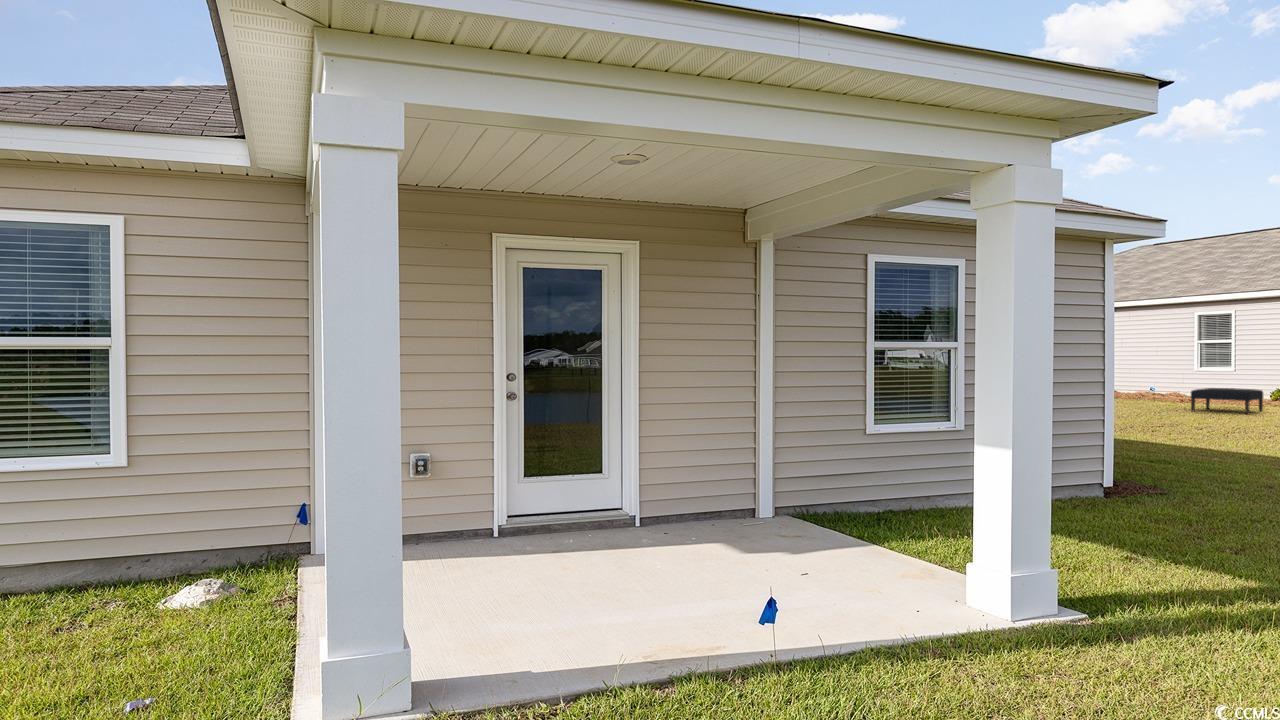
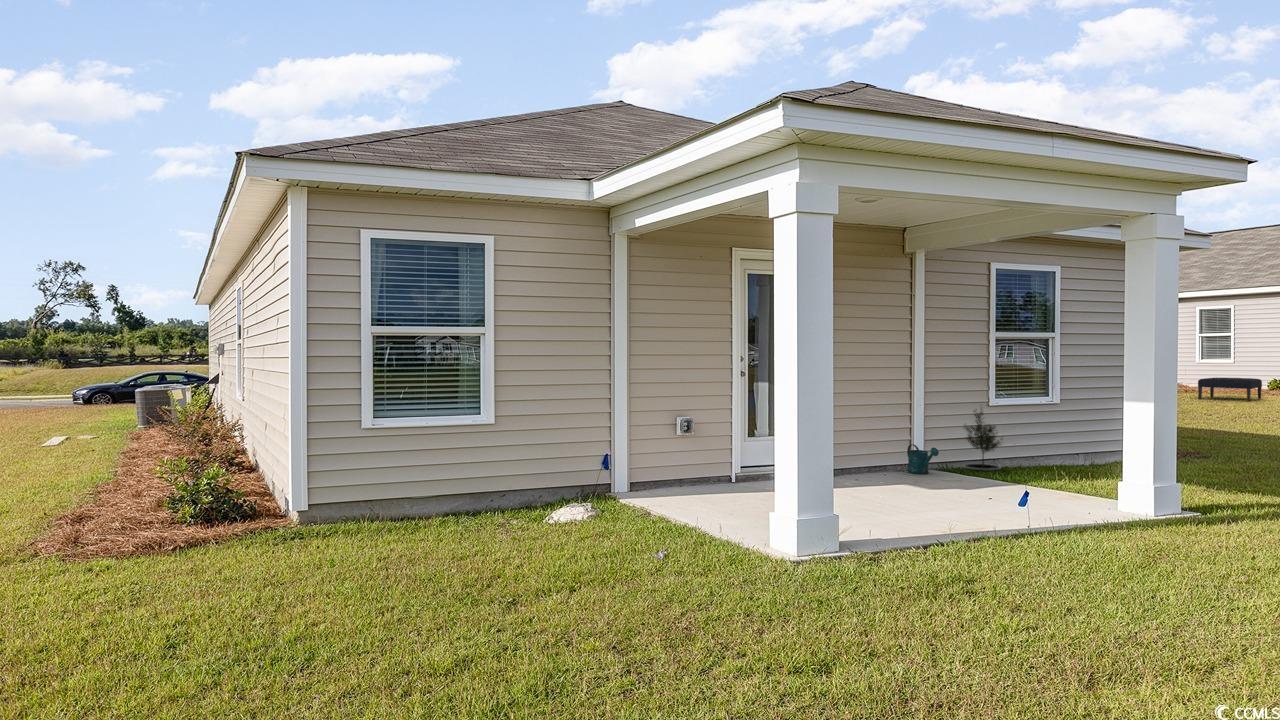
potted tree: none [824,433,875,519] -> present [963,409,1002,471]
watering can: none [746,485,777,524] -> present [907,444,939,474]

